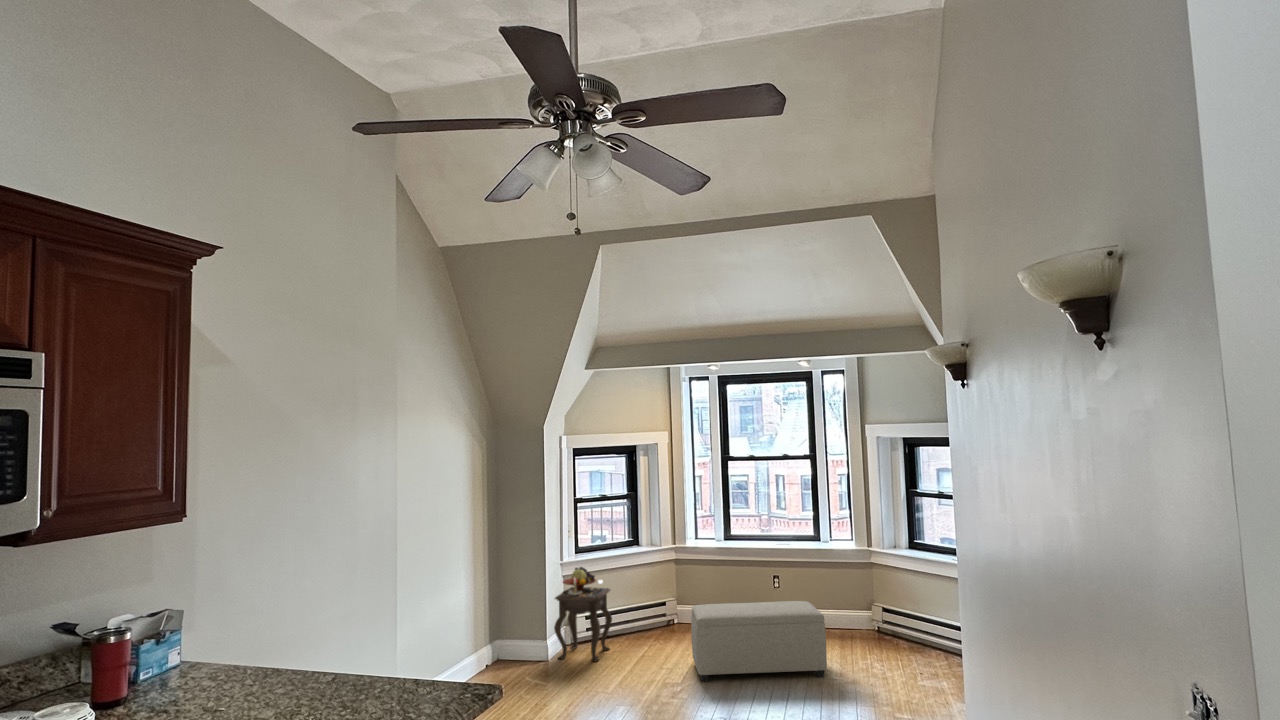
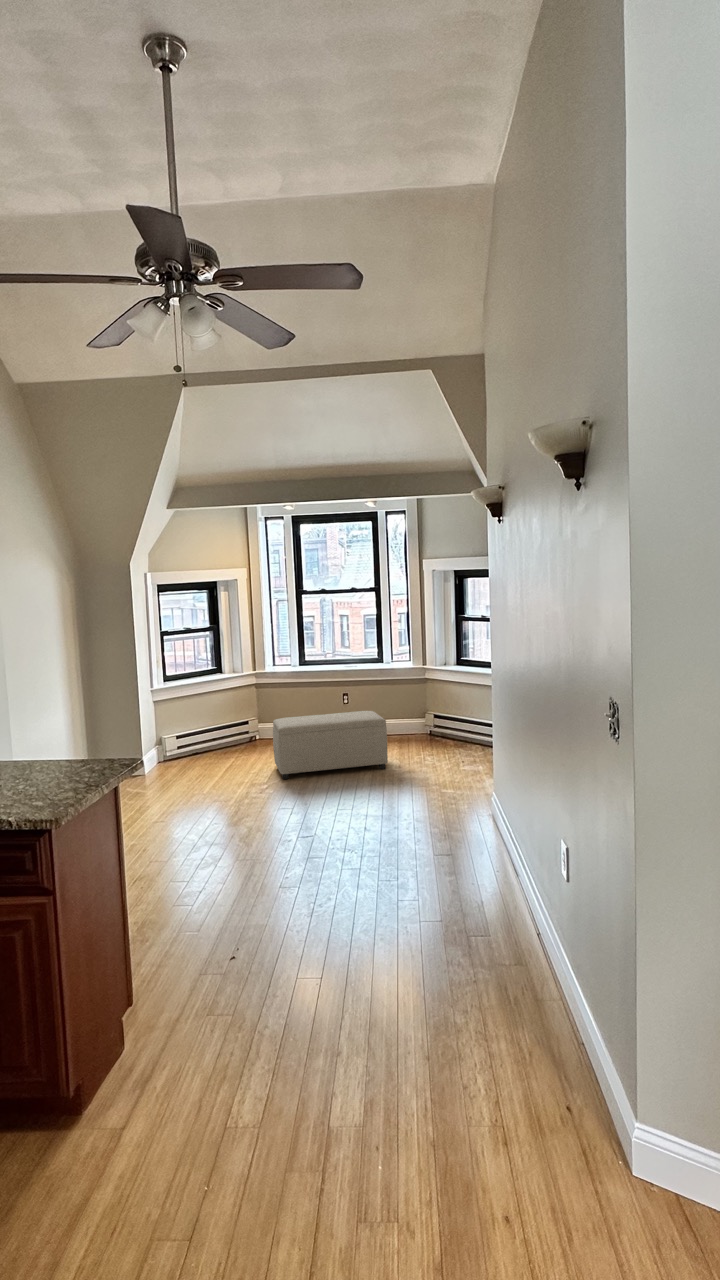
side table: present [554,567,612,661] -> none [147,690,201,773]

